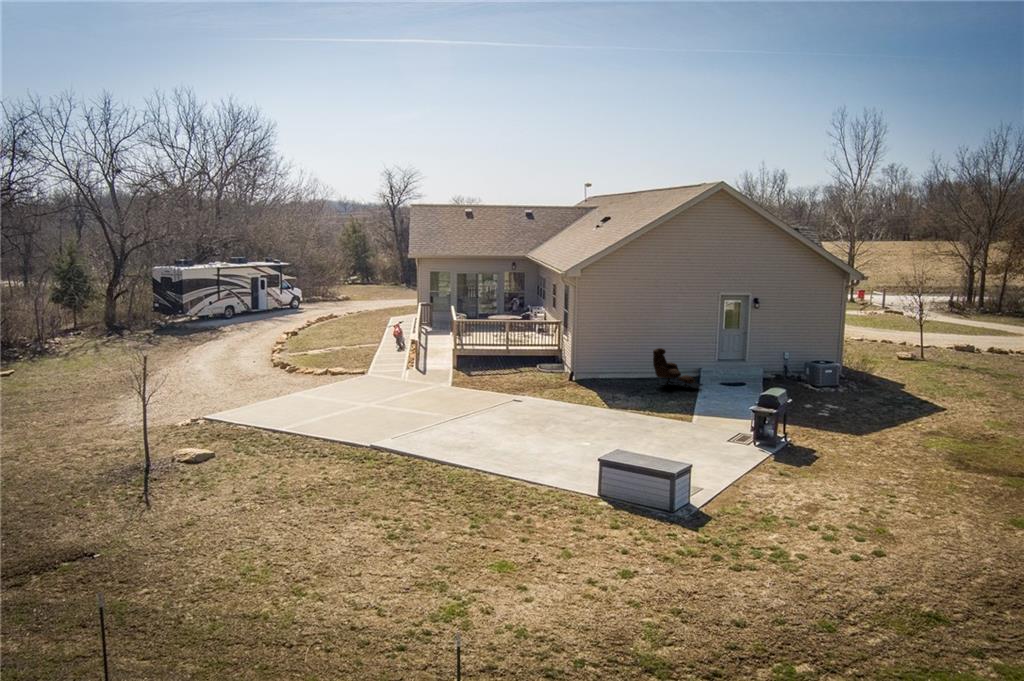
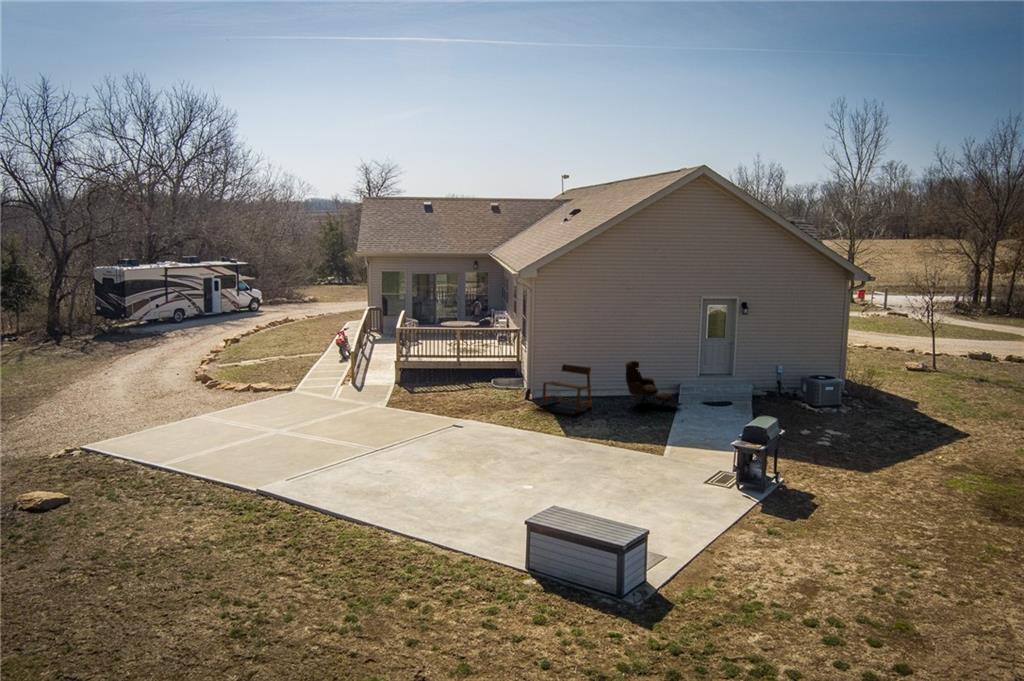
bench: none [581,350,625,392] -> present [542,364,592,412]

